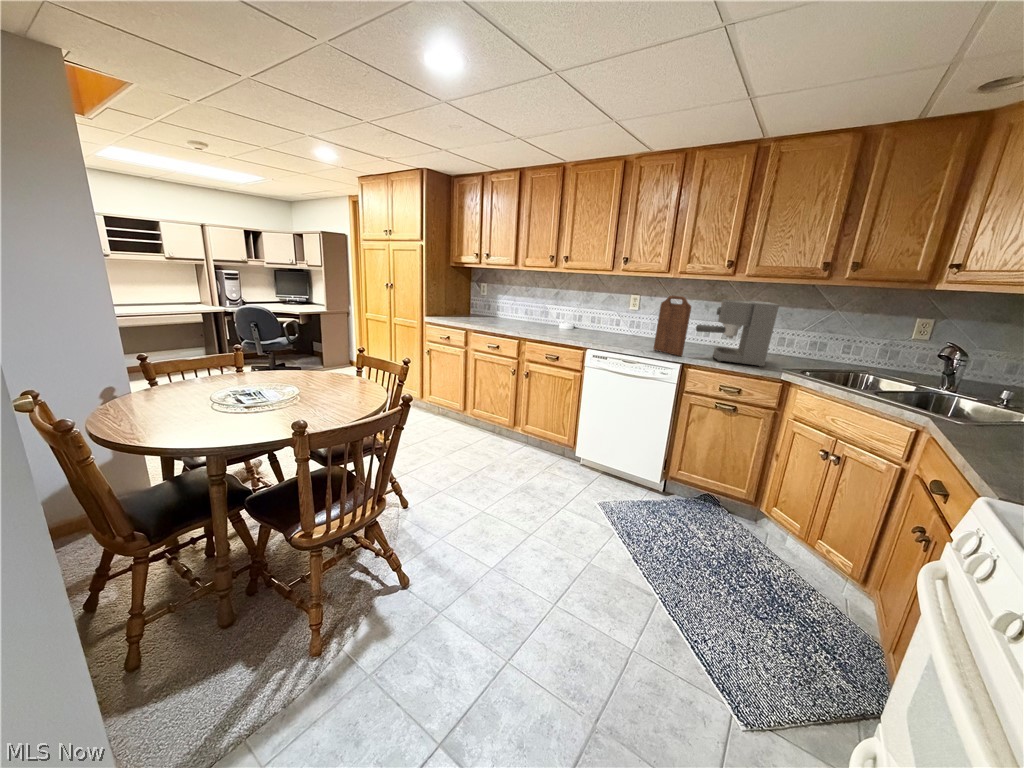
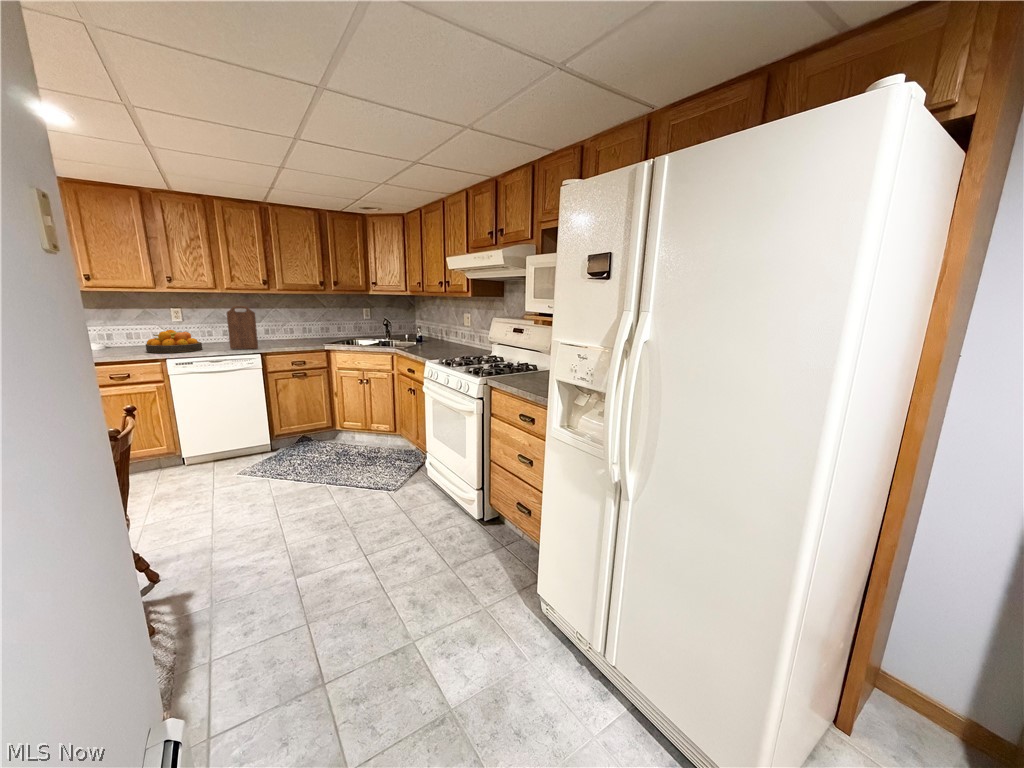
coffee maker: present [696,300,779,367] -> none [261,306,312,347]
fruit bowl: none [583,317,633,345] -> present [146,330,202,353]

